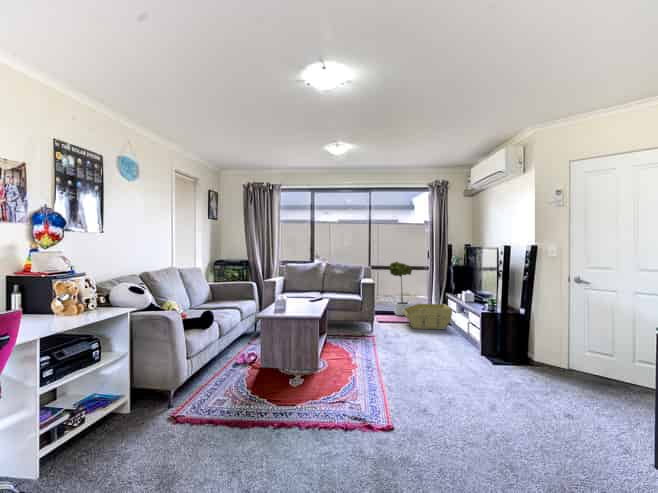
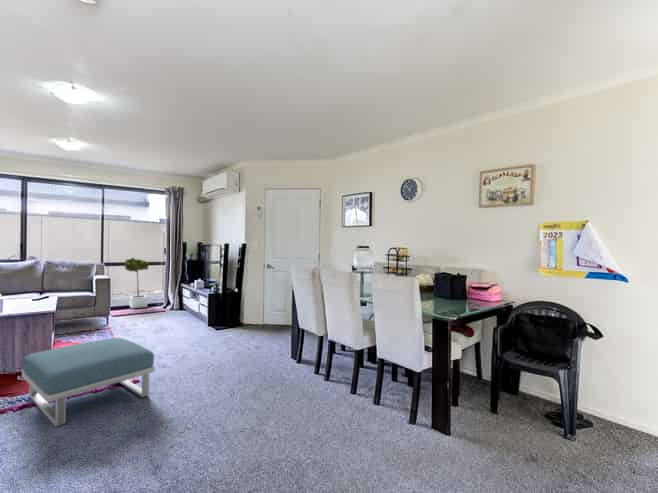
storage bin: present [403,304,452,329] -> none [139,293,186,317]
footstool: none [284,362,412,471] -> present [22,338,155,426]

